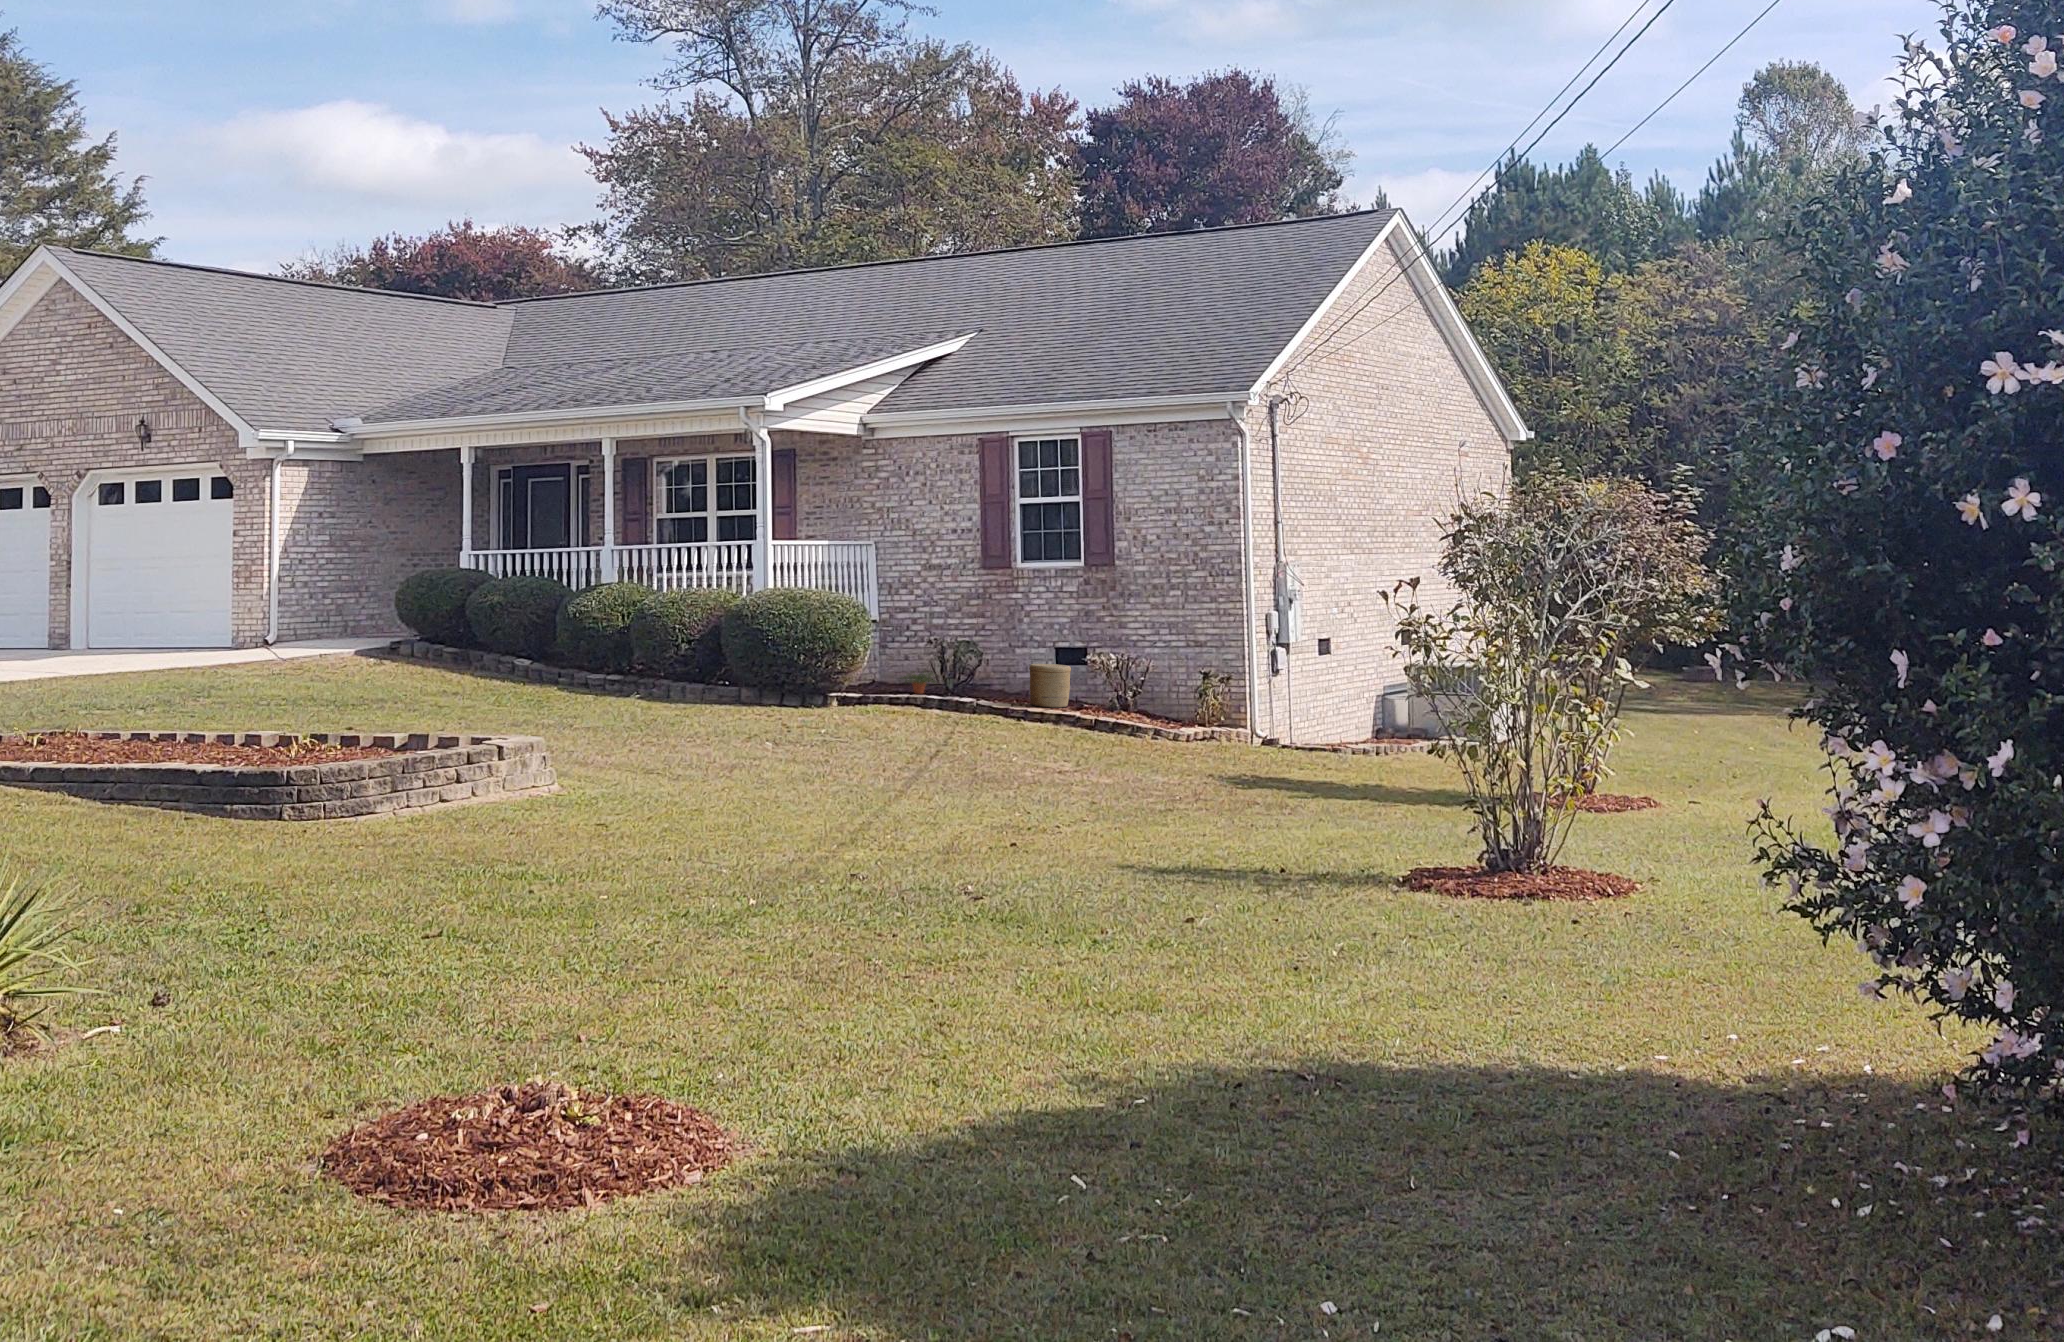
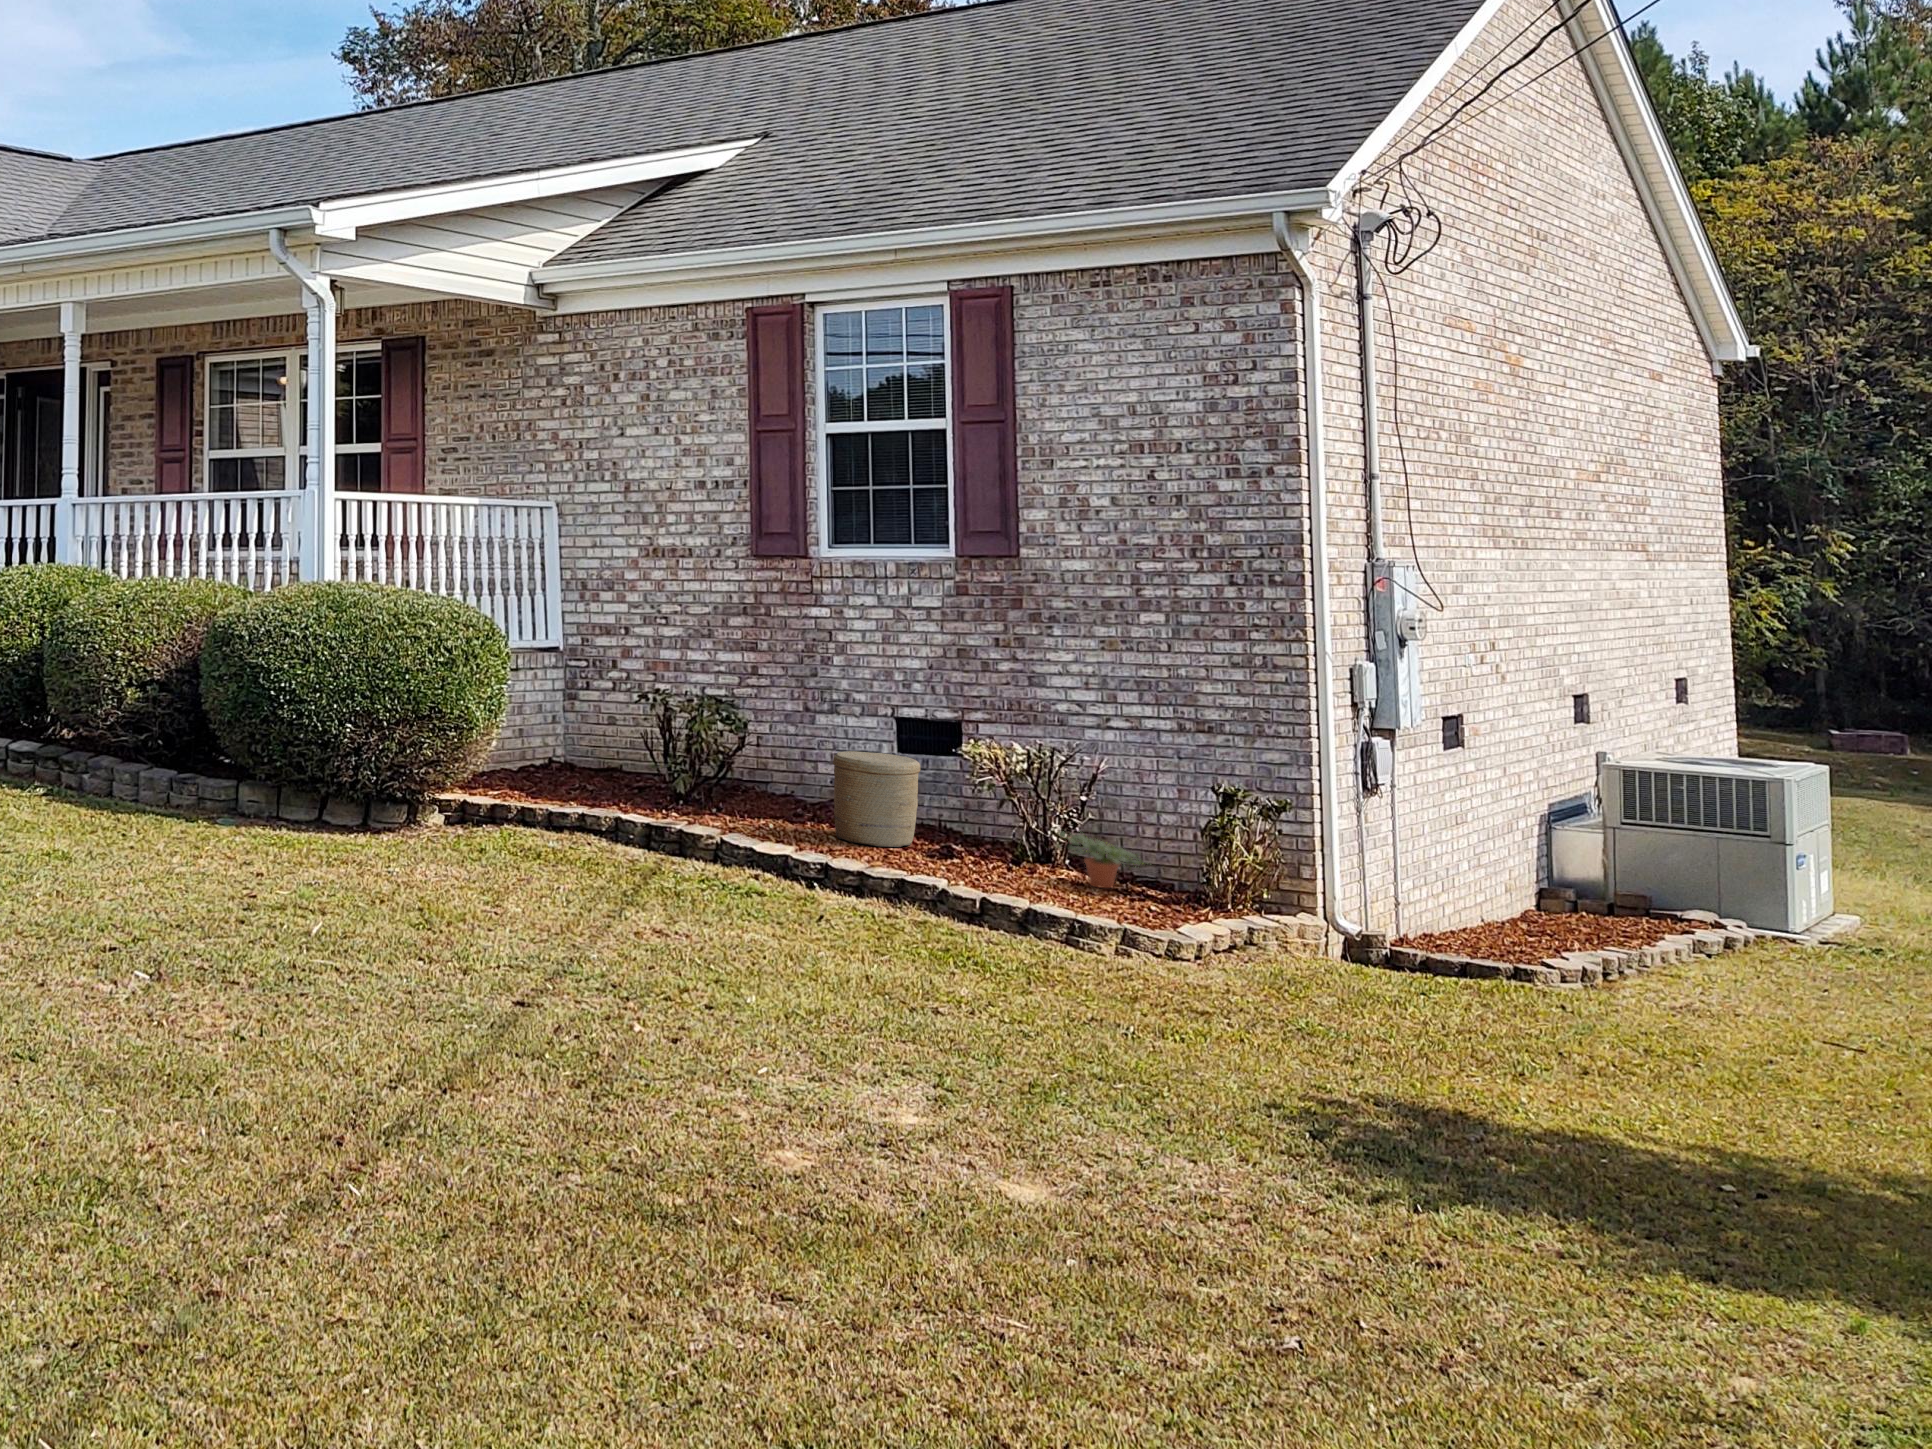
potted plant: present [900,673,936,694] -> present [1060,831,1144,888]

